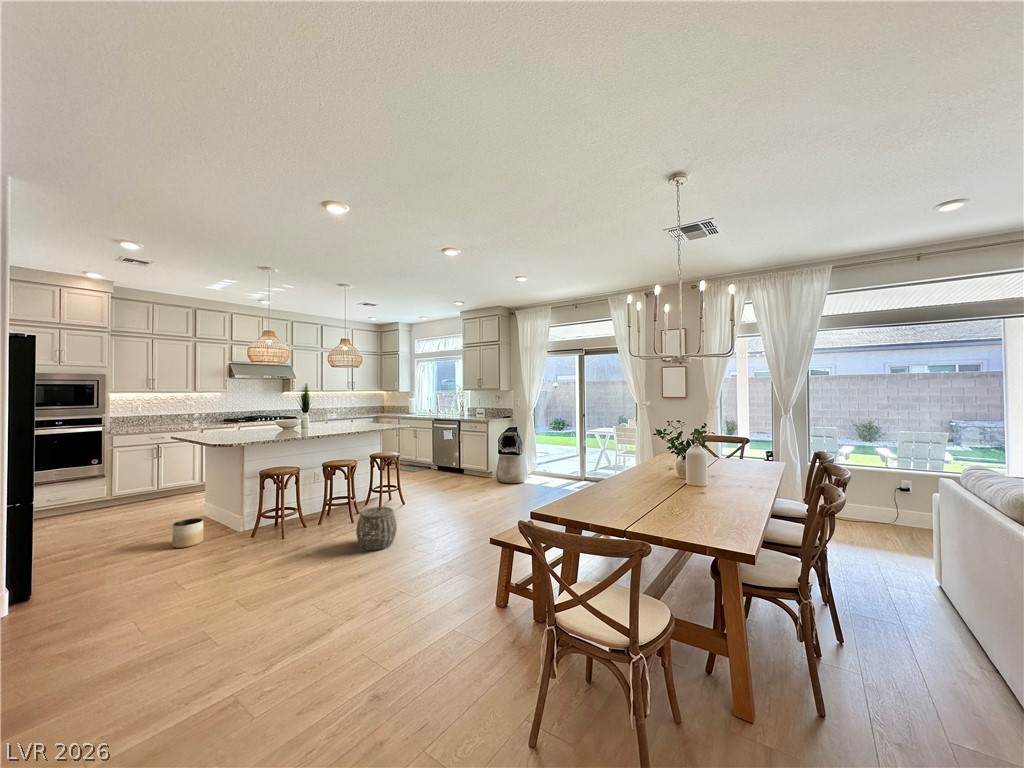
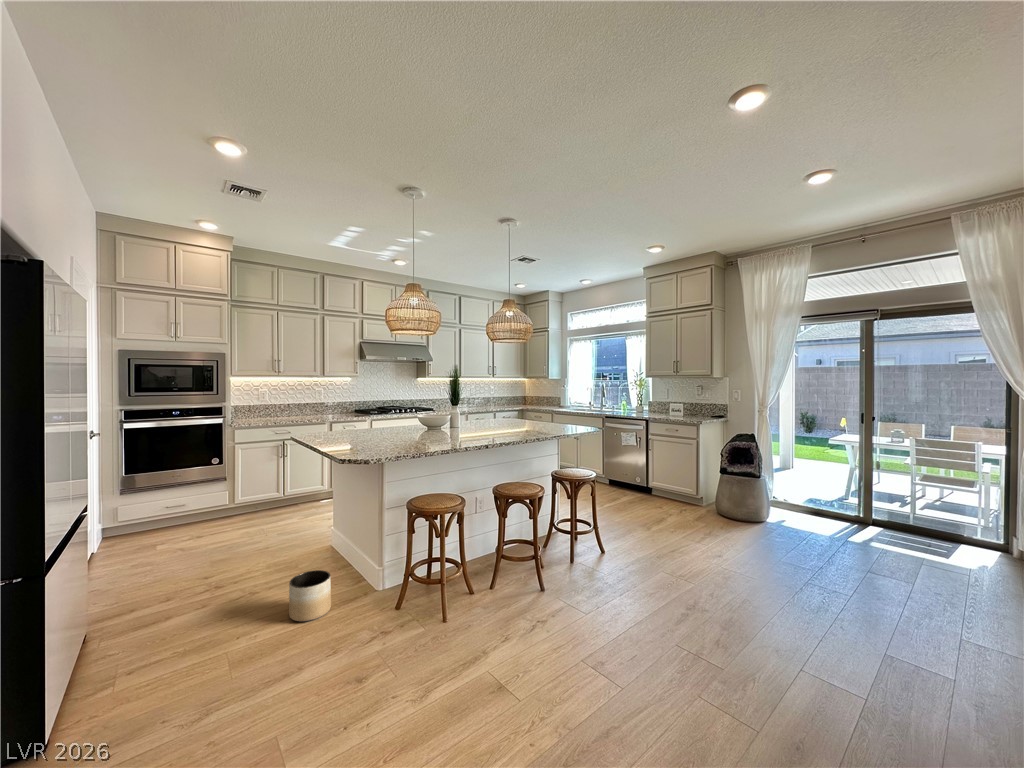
woven basket: present [356,507,397,550] -> none [577,592,654,690]

